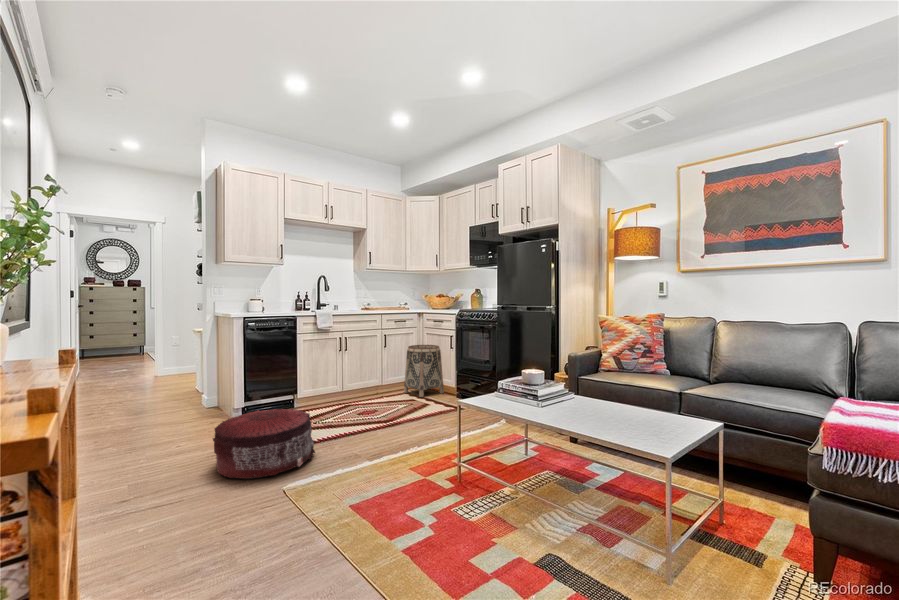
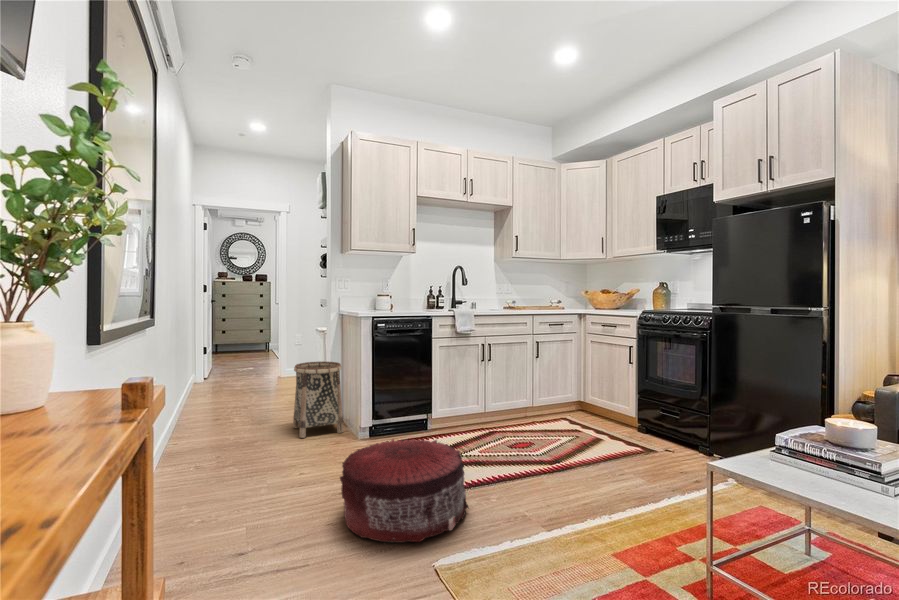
basket: present [404,345,444,397] -> present [293,361,343,438]

